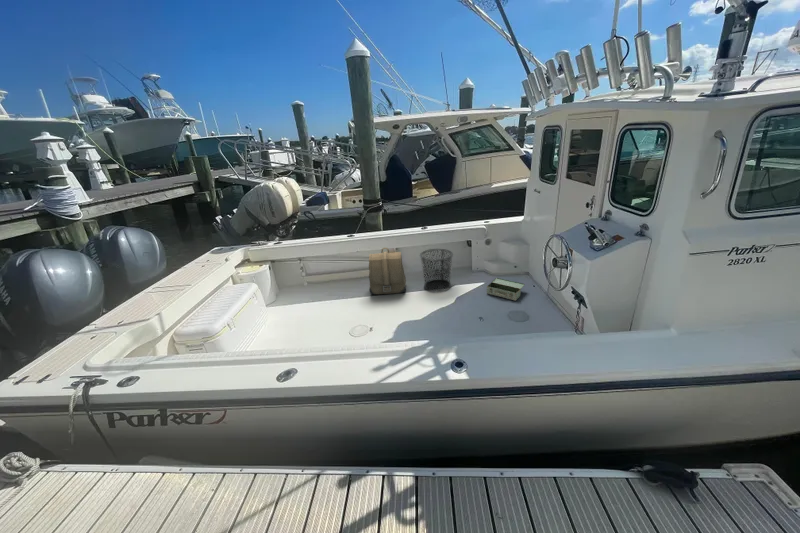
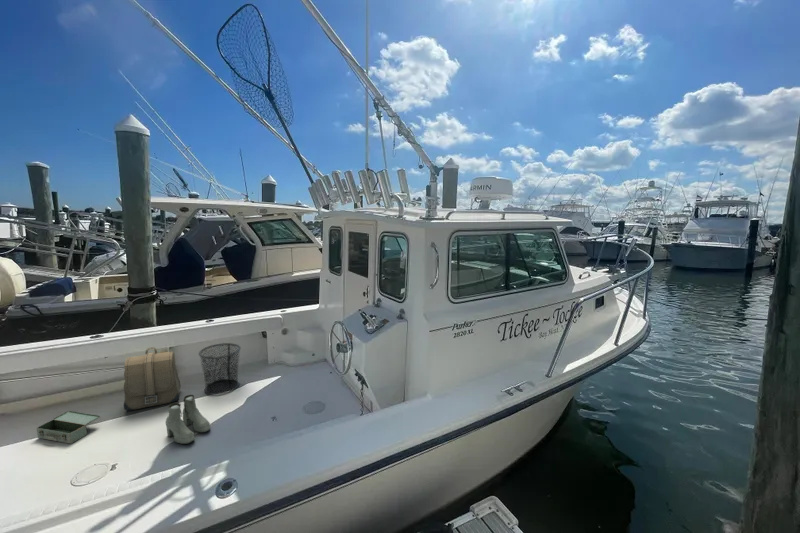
toolbox: present [487,278,525,301] -> present [37,411,100,444]
boots: none [400,289,432,327] -> present [166,395,210,444]

